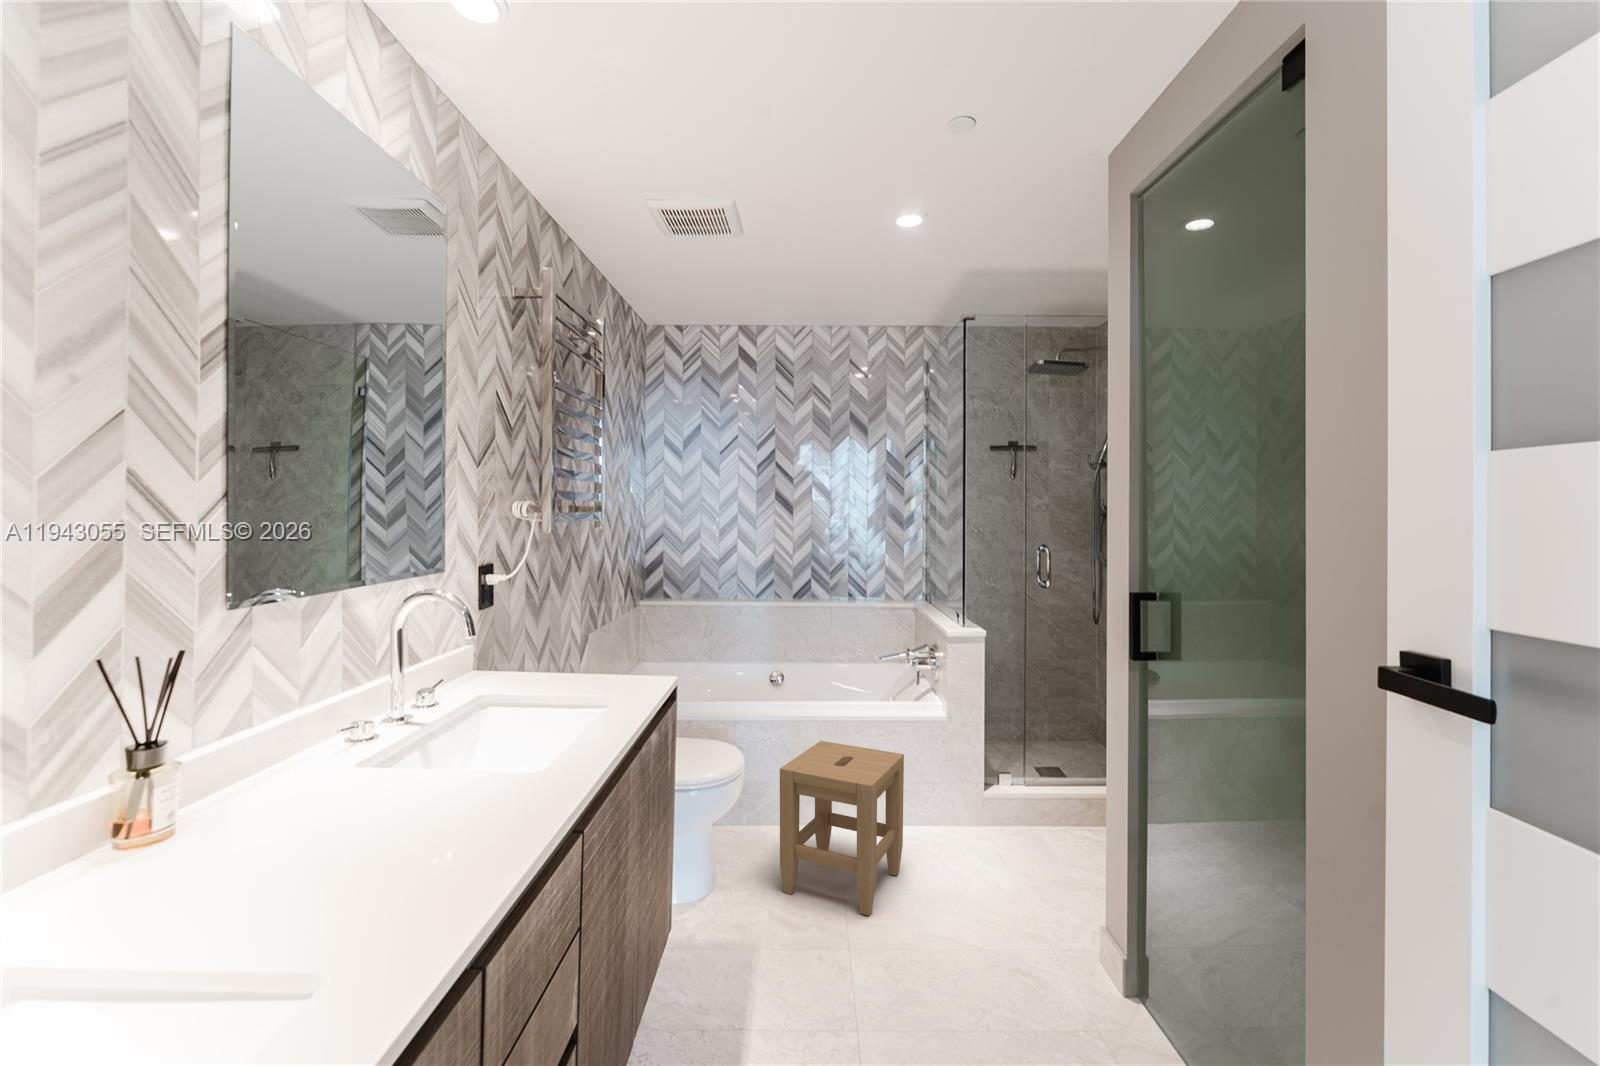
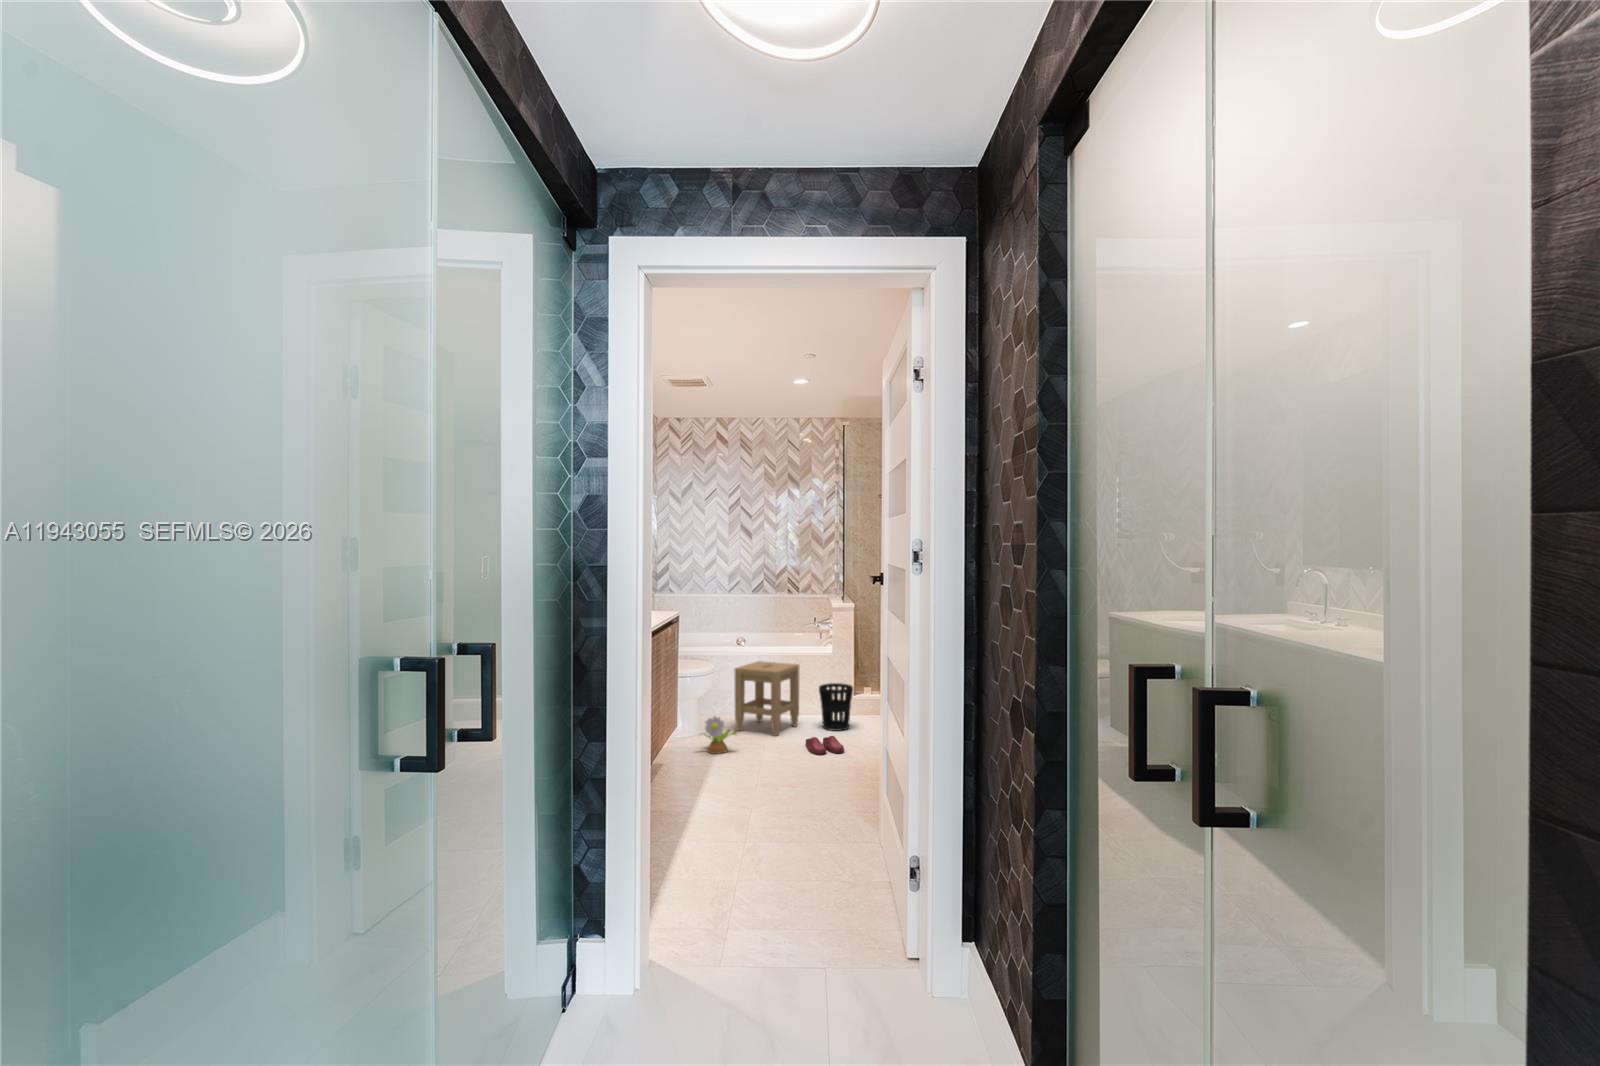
wastebasket: none [942,786,1011,892] -> present [819,683,853,731]
decorative plant: none [704,920,802,1010] -> present [700,716,739,754]
slippers: none [941,935,1042,1014] -> present [806,736,844,755]

